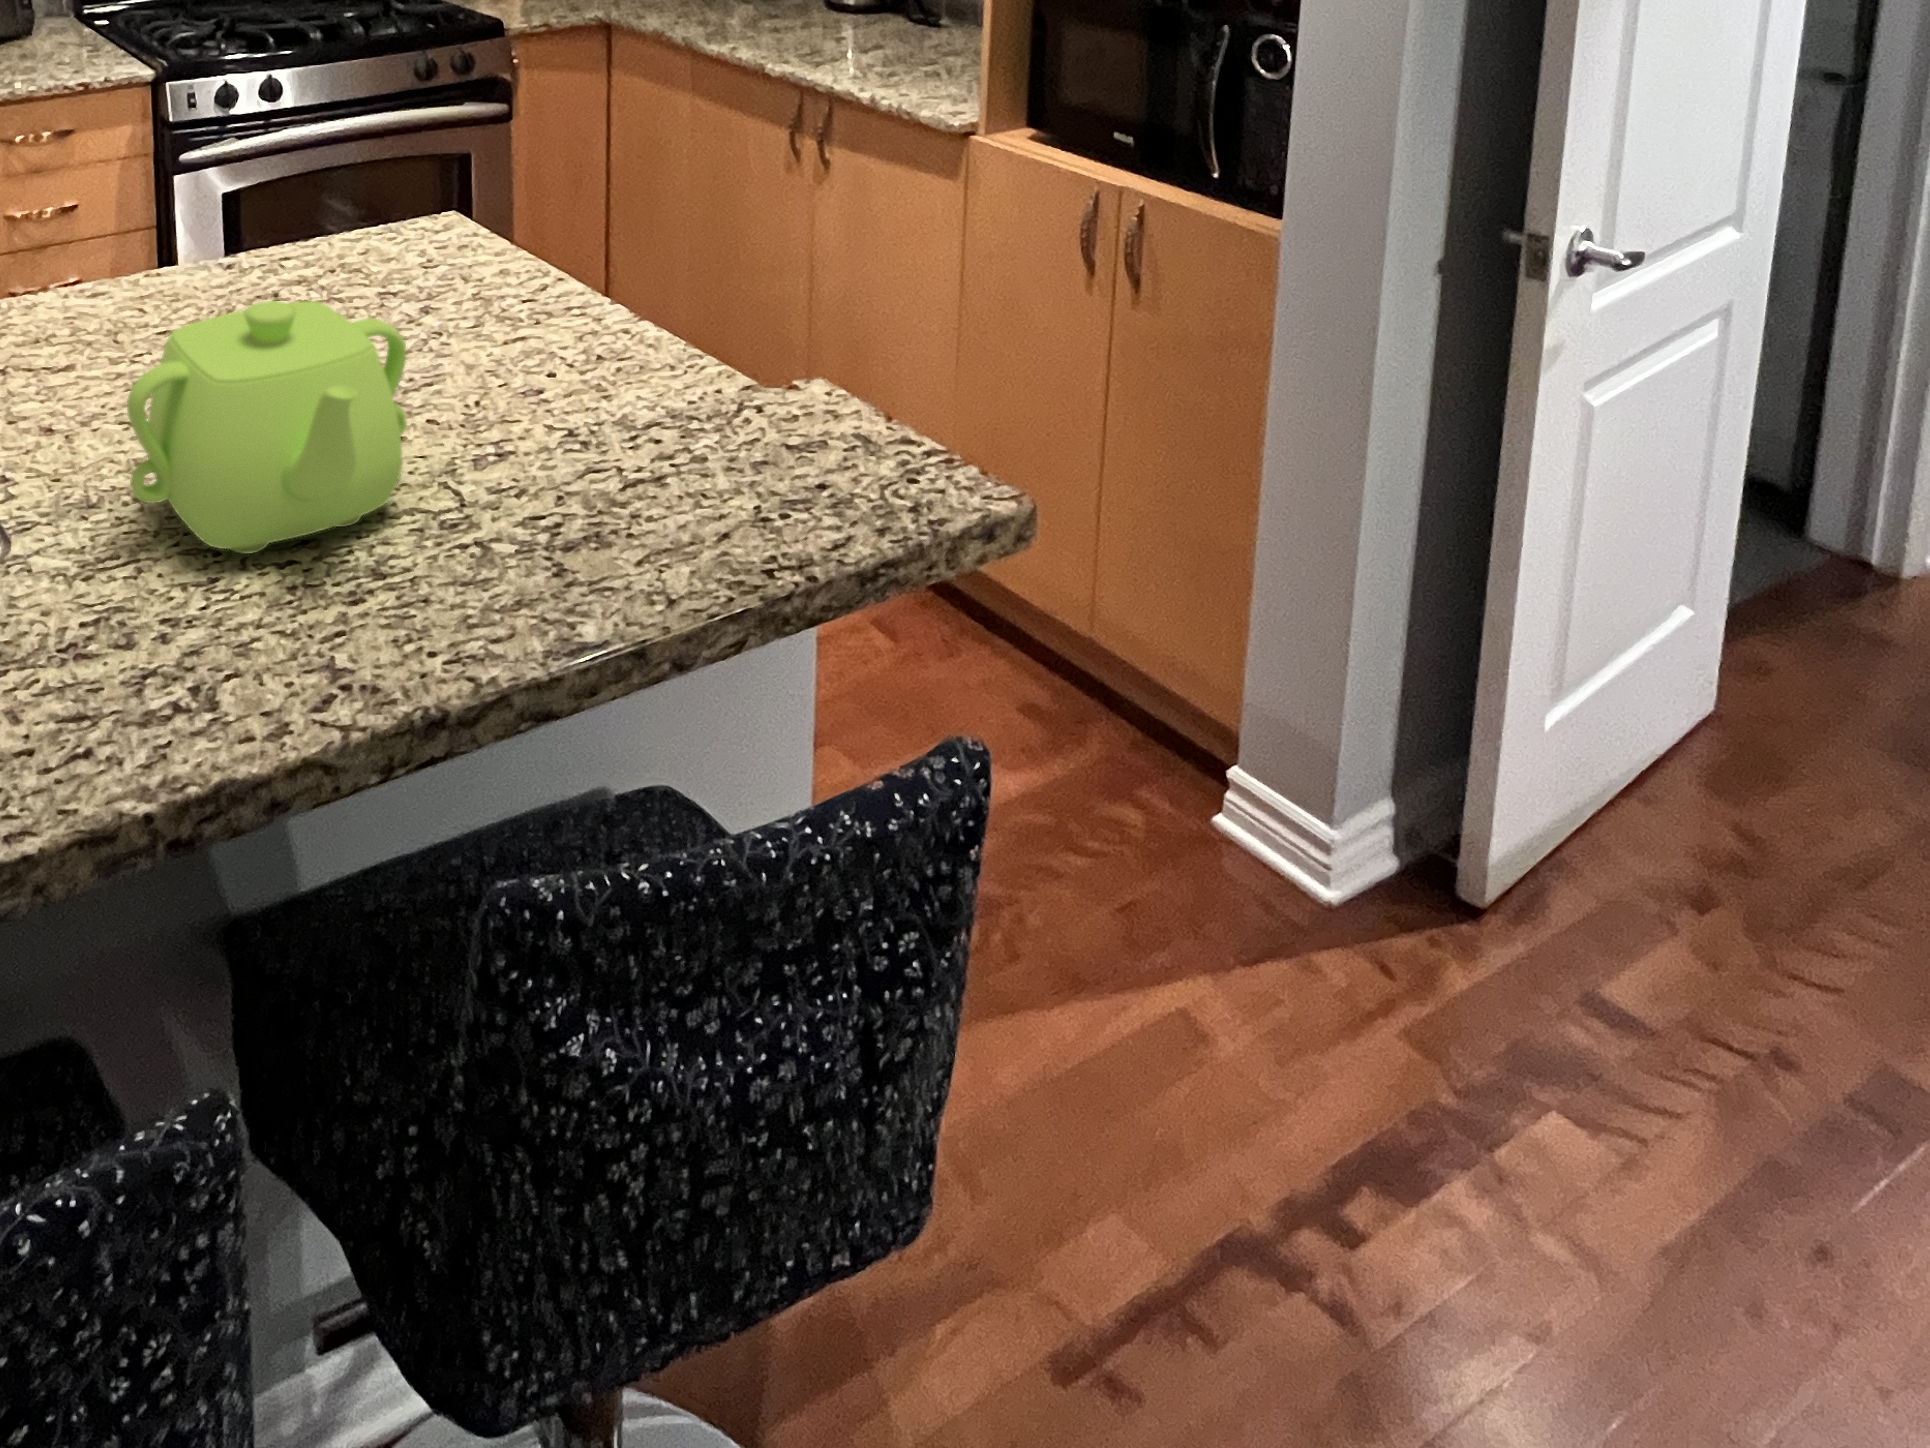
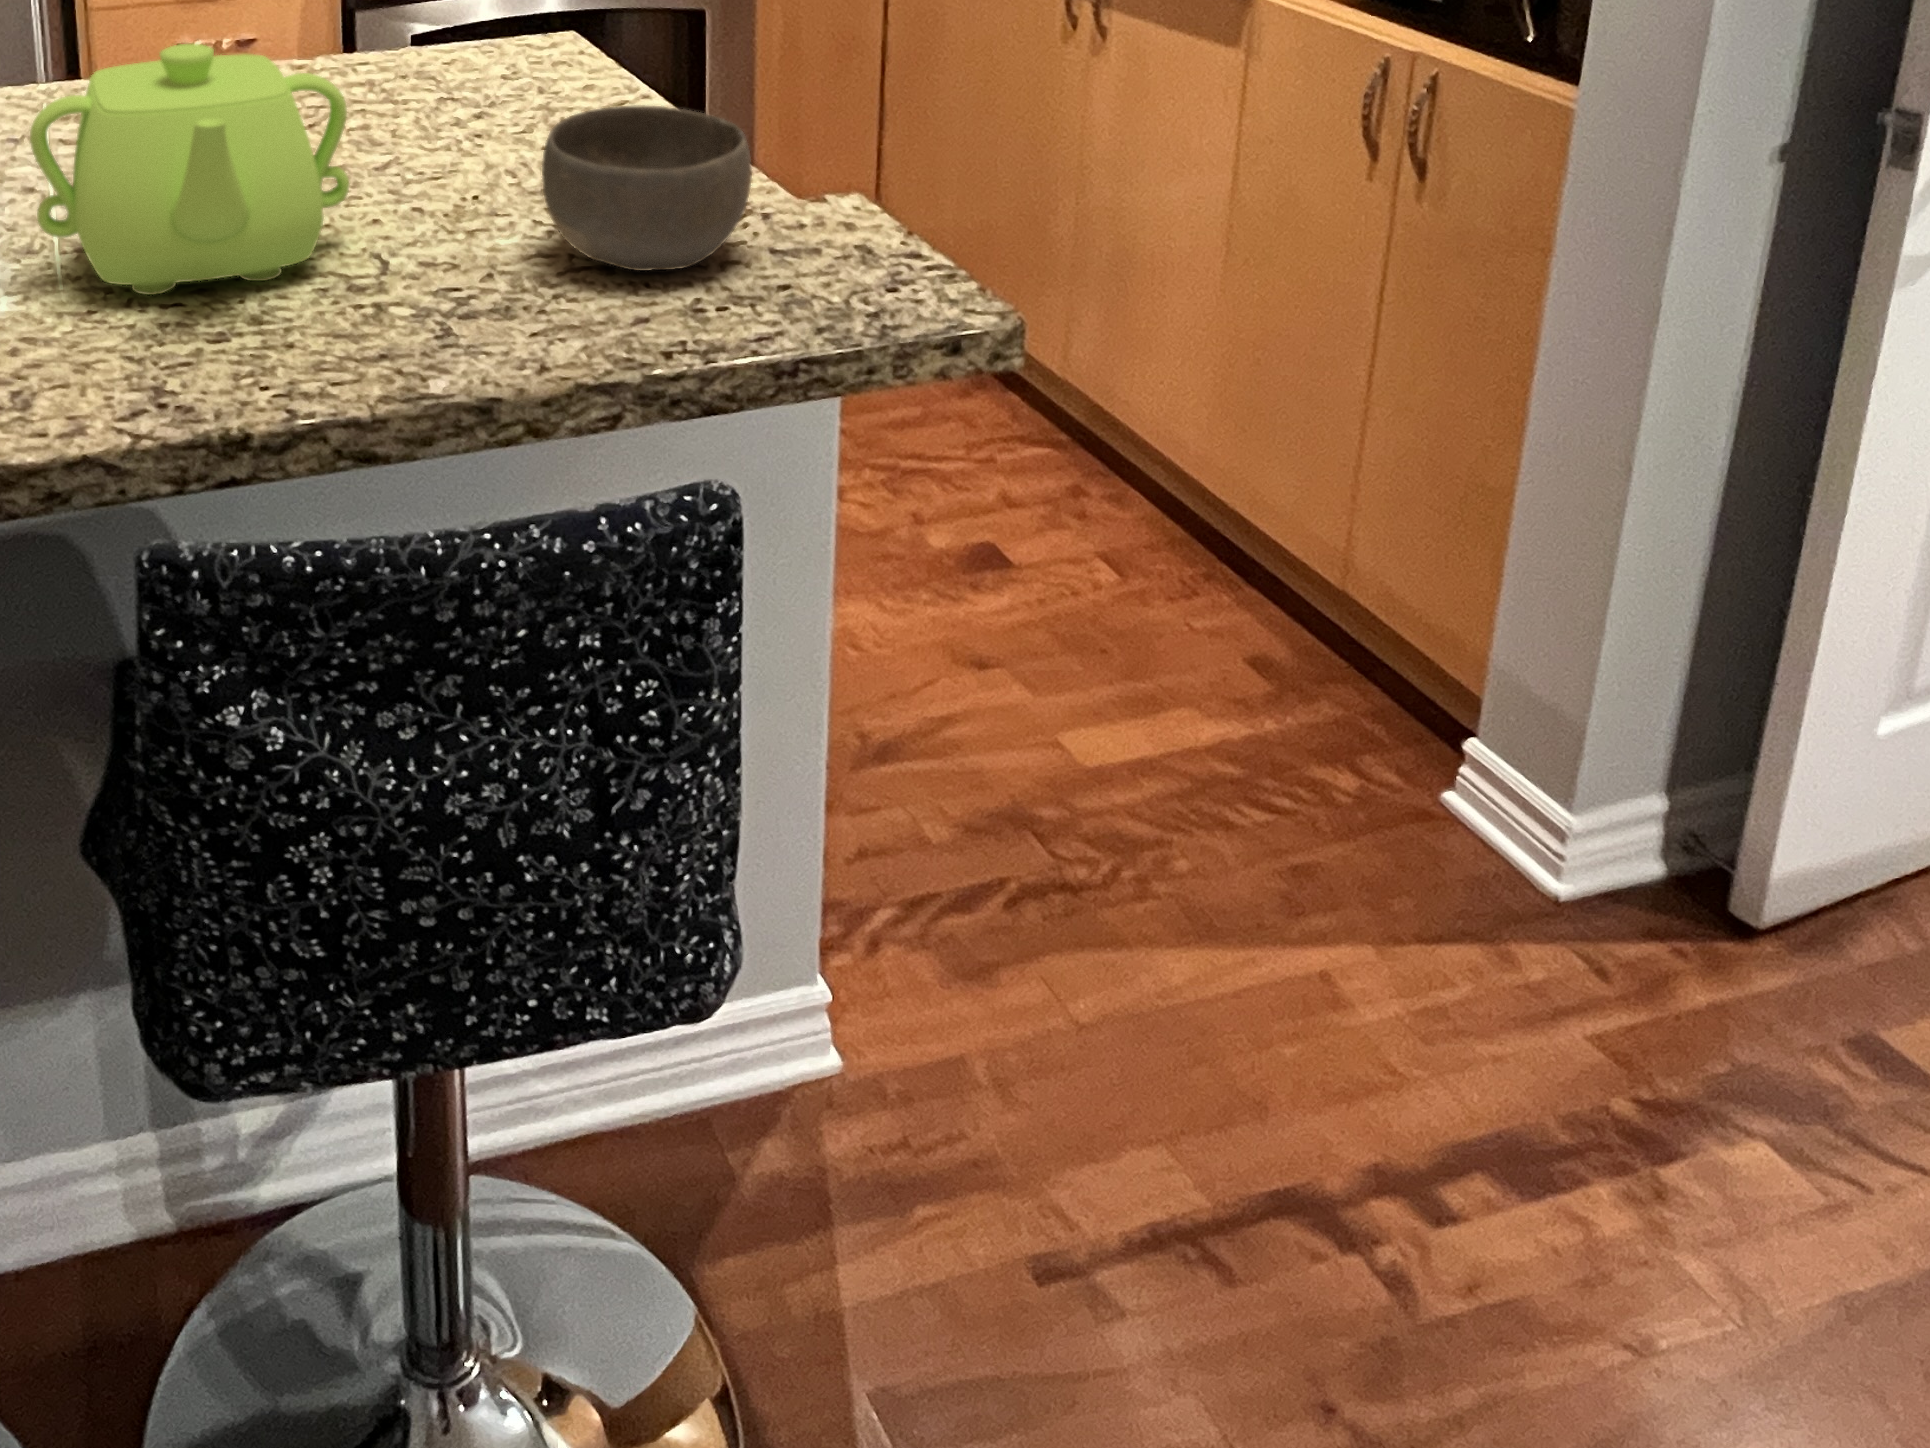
bowl: none [590,321,779,482] -> present [542,105,752,271]

